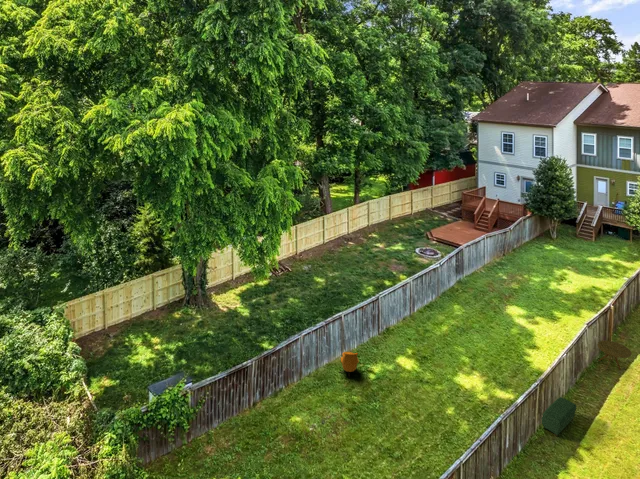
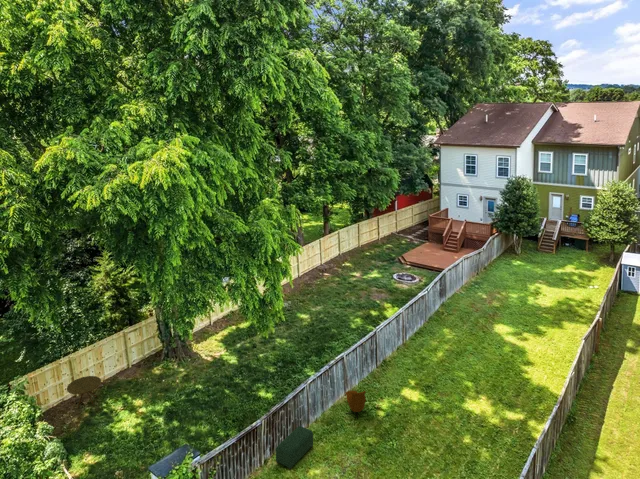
round table: present [597,340,632,370] -> present [67,376,101,408]
bench: present [542,397,576,436] -> present [276,426,313,470]

